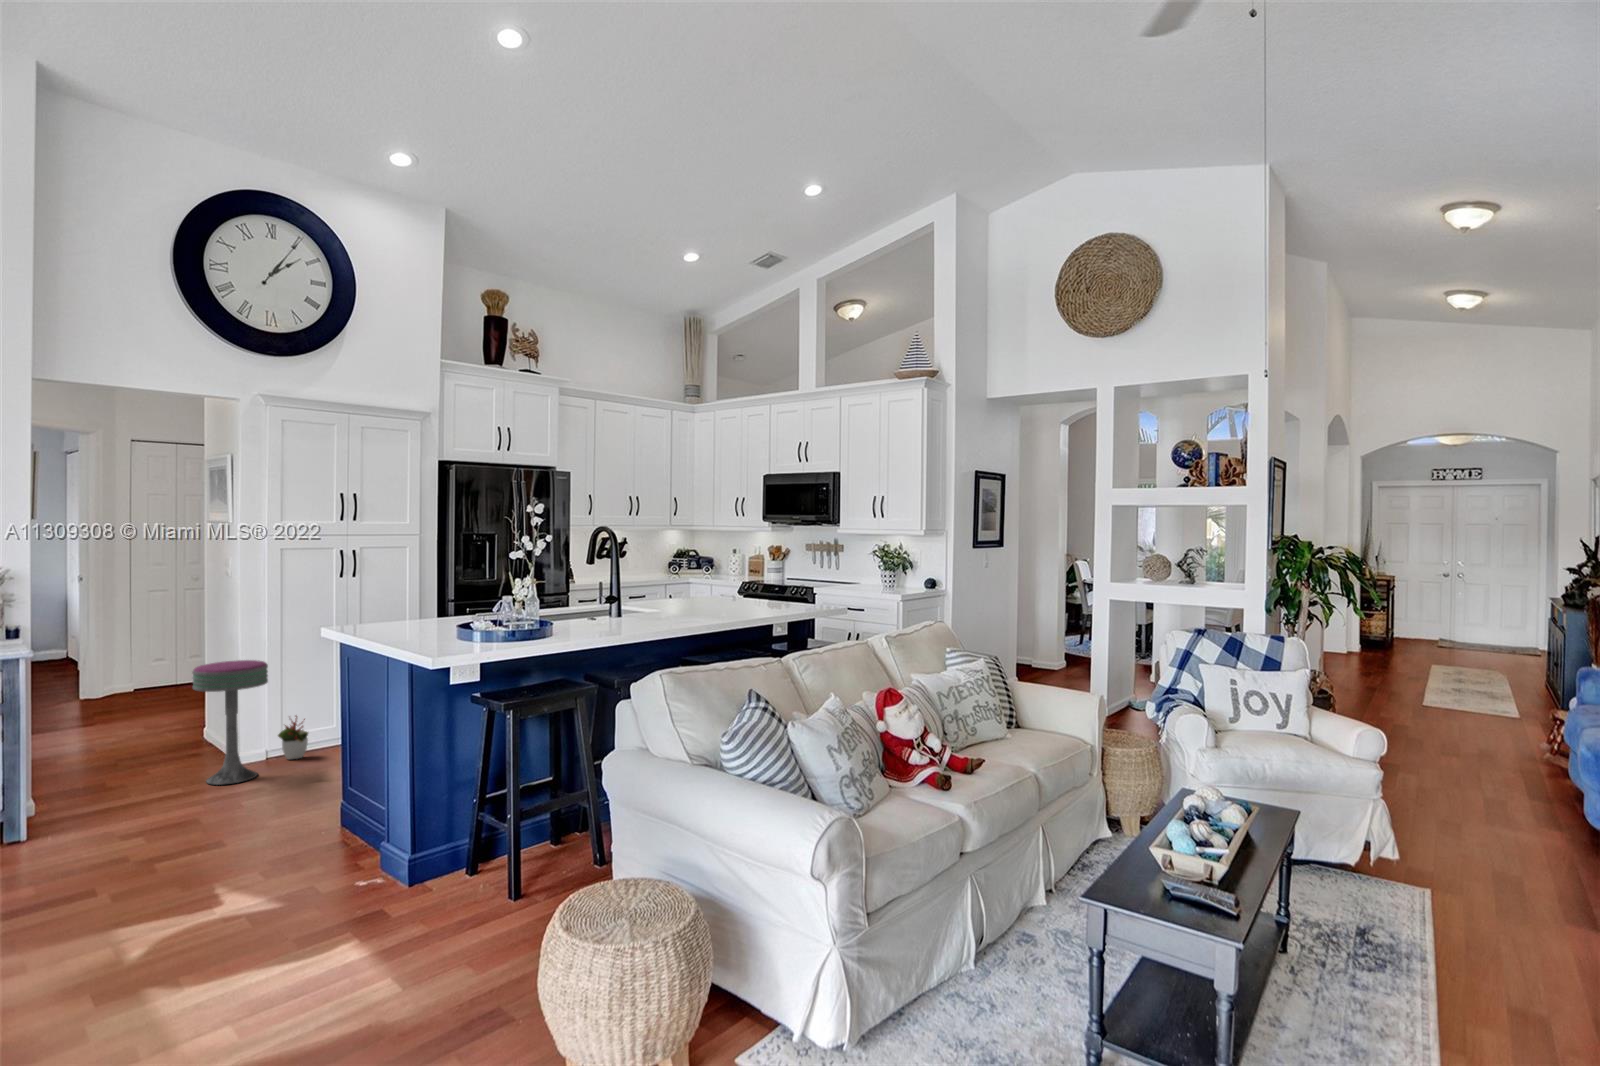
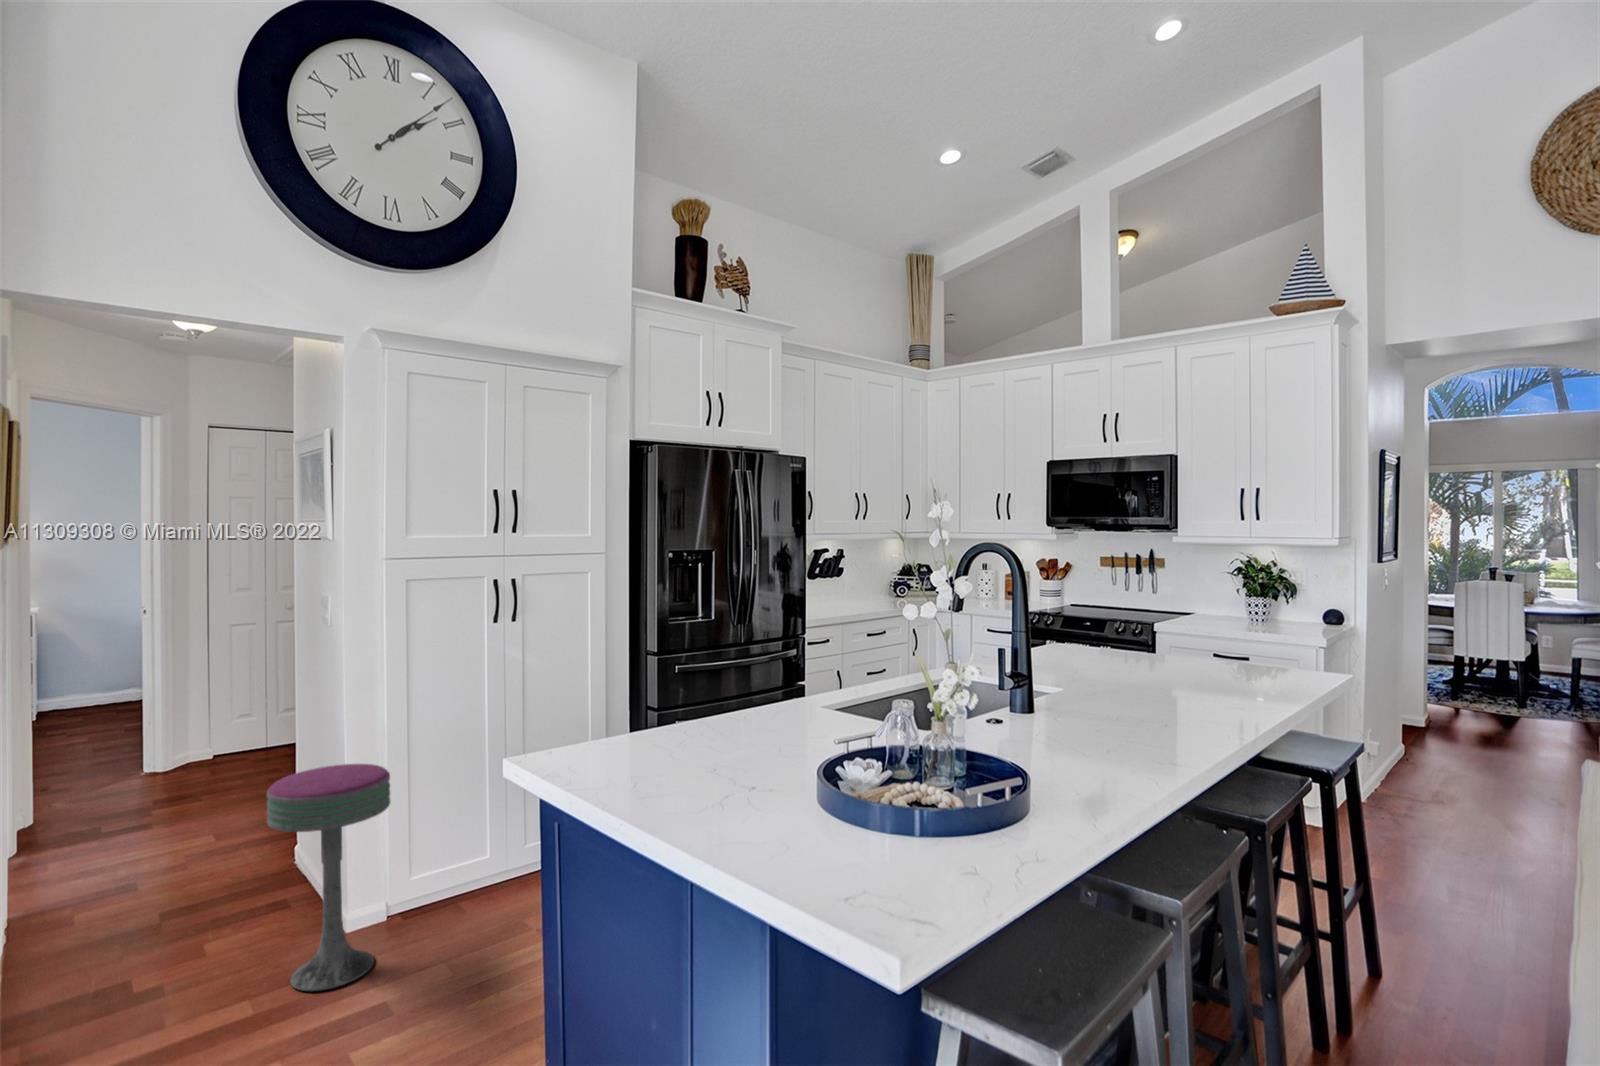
decorative plant: present [278,716,308,759] -> none [405,844,453,919]

